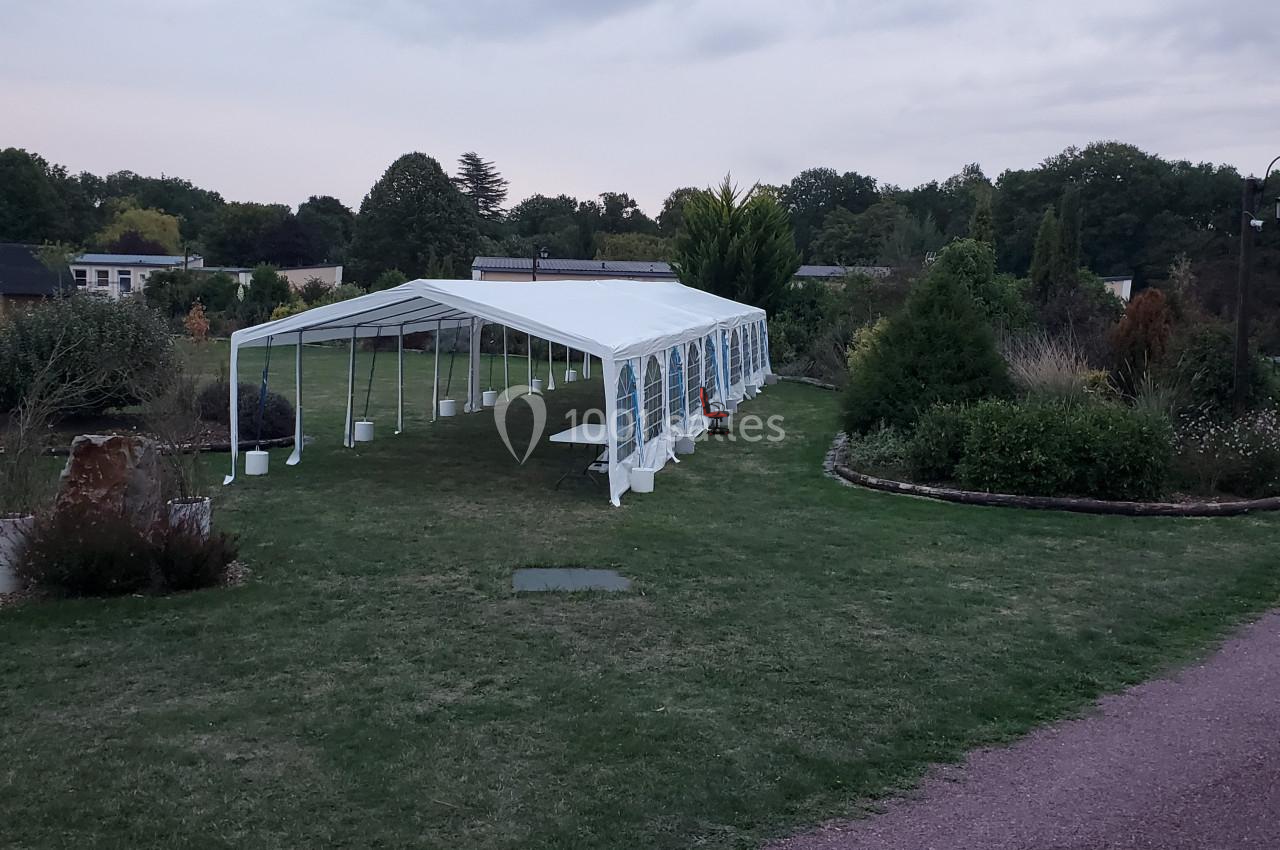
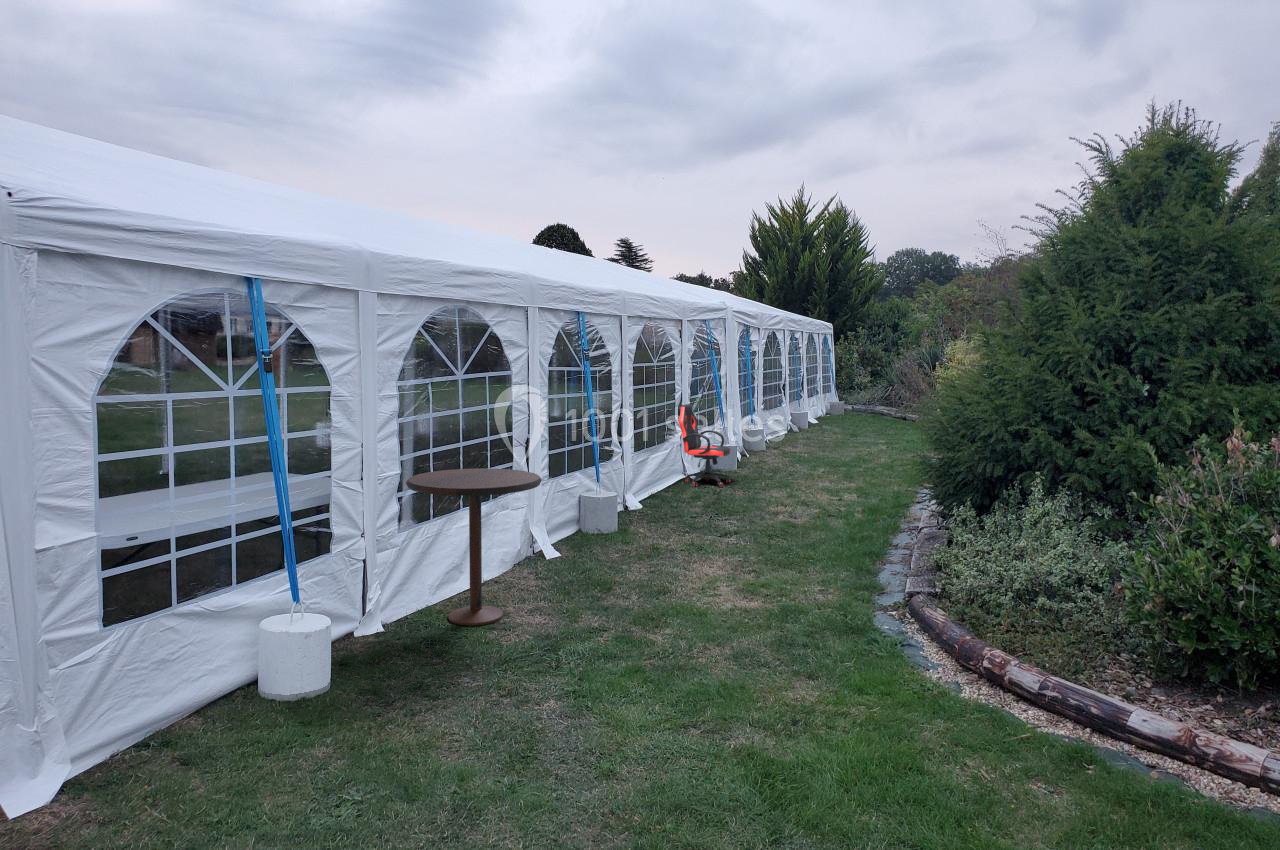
pedestal table: none [651,421,701,480] -> present [406,468,542,626]

